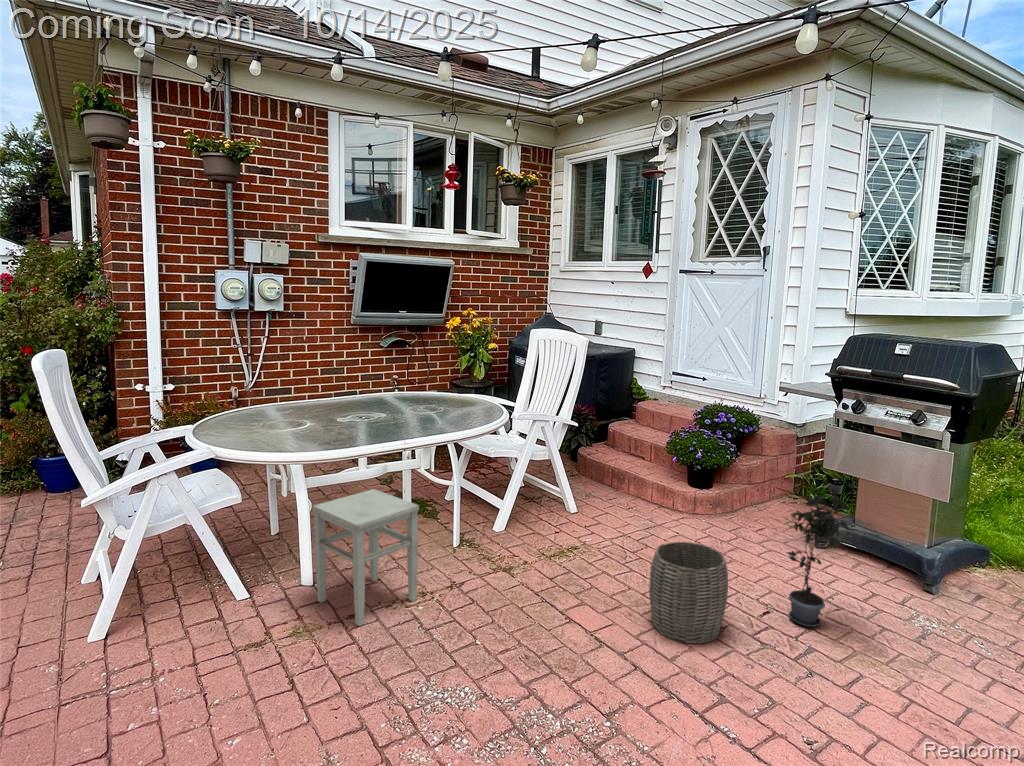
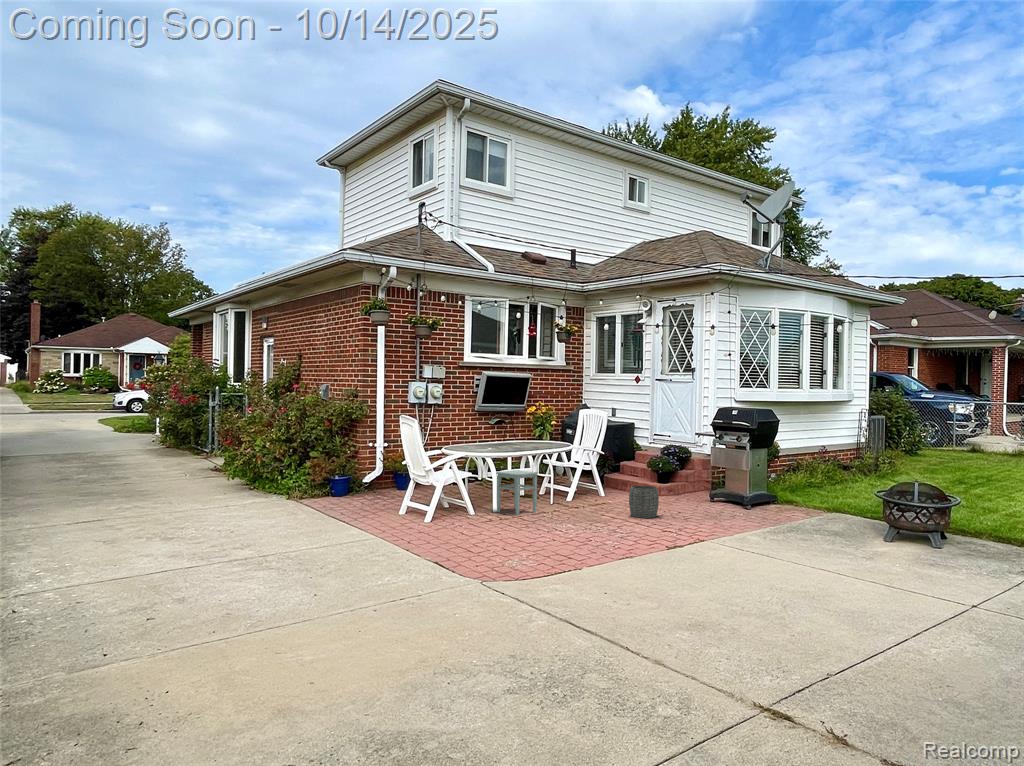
potted plant: present [786,490,849,627] -> none [680,462,704,517]

